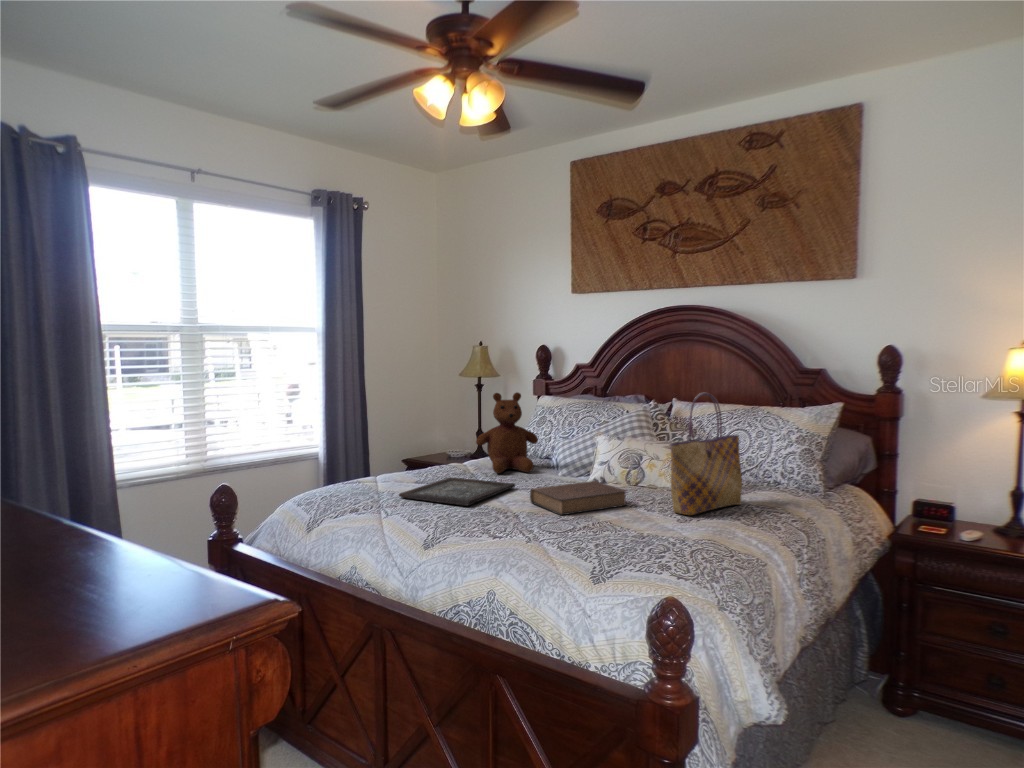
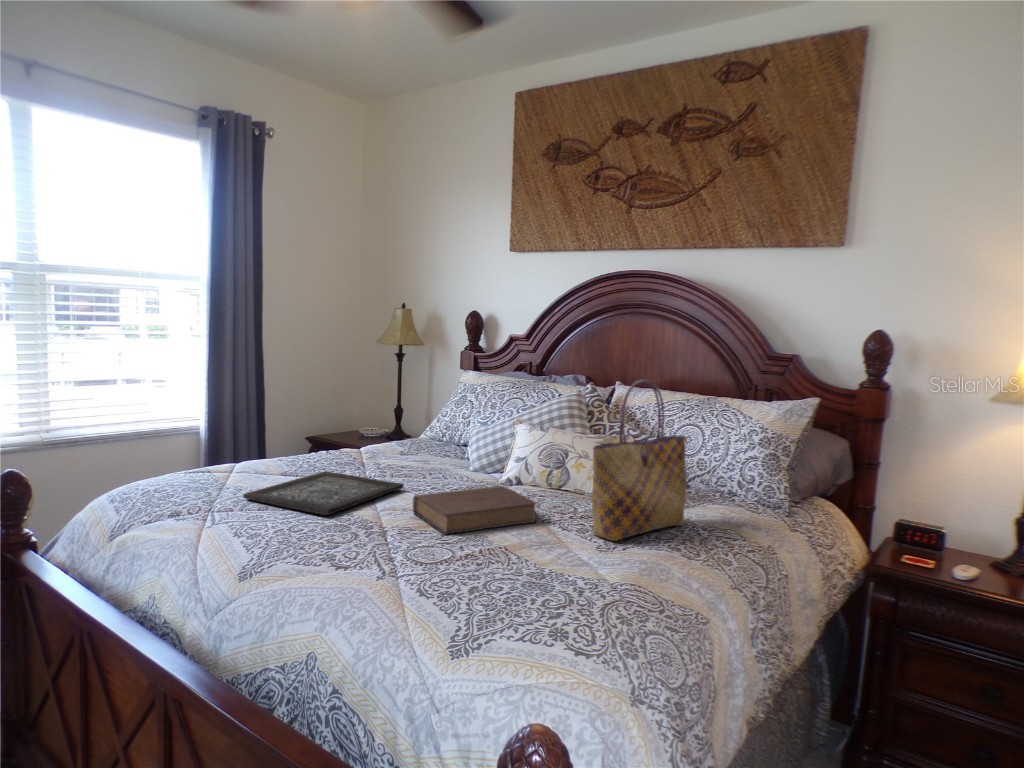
teddy bear: present [476,392,538,473] -> none [369,366,448,467]

